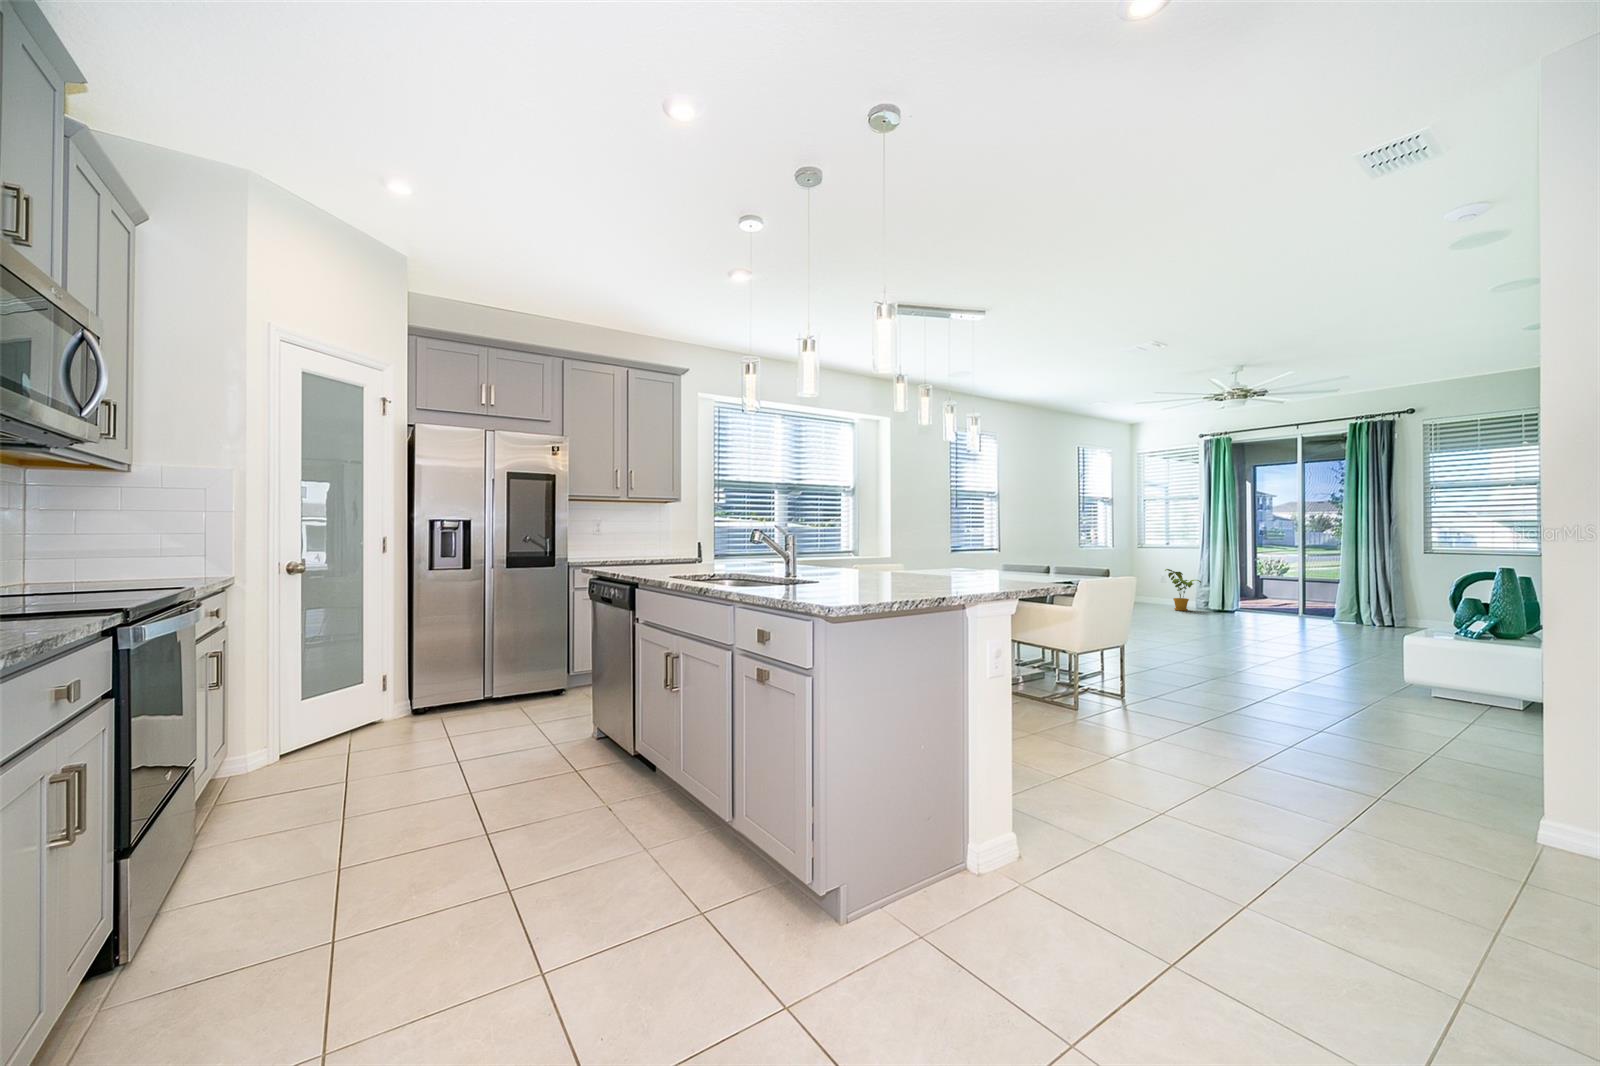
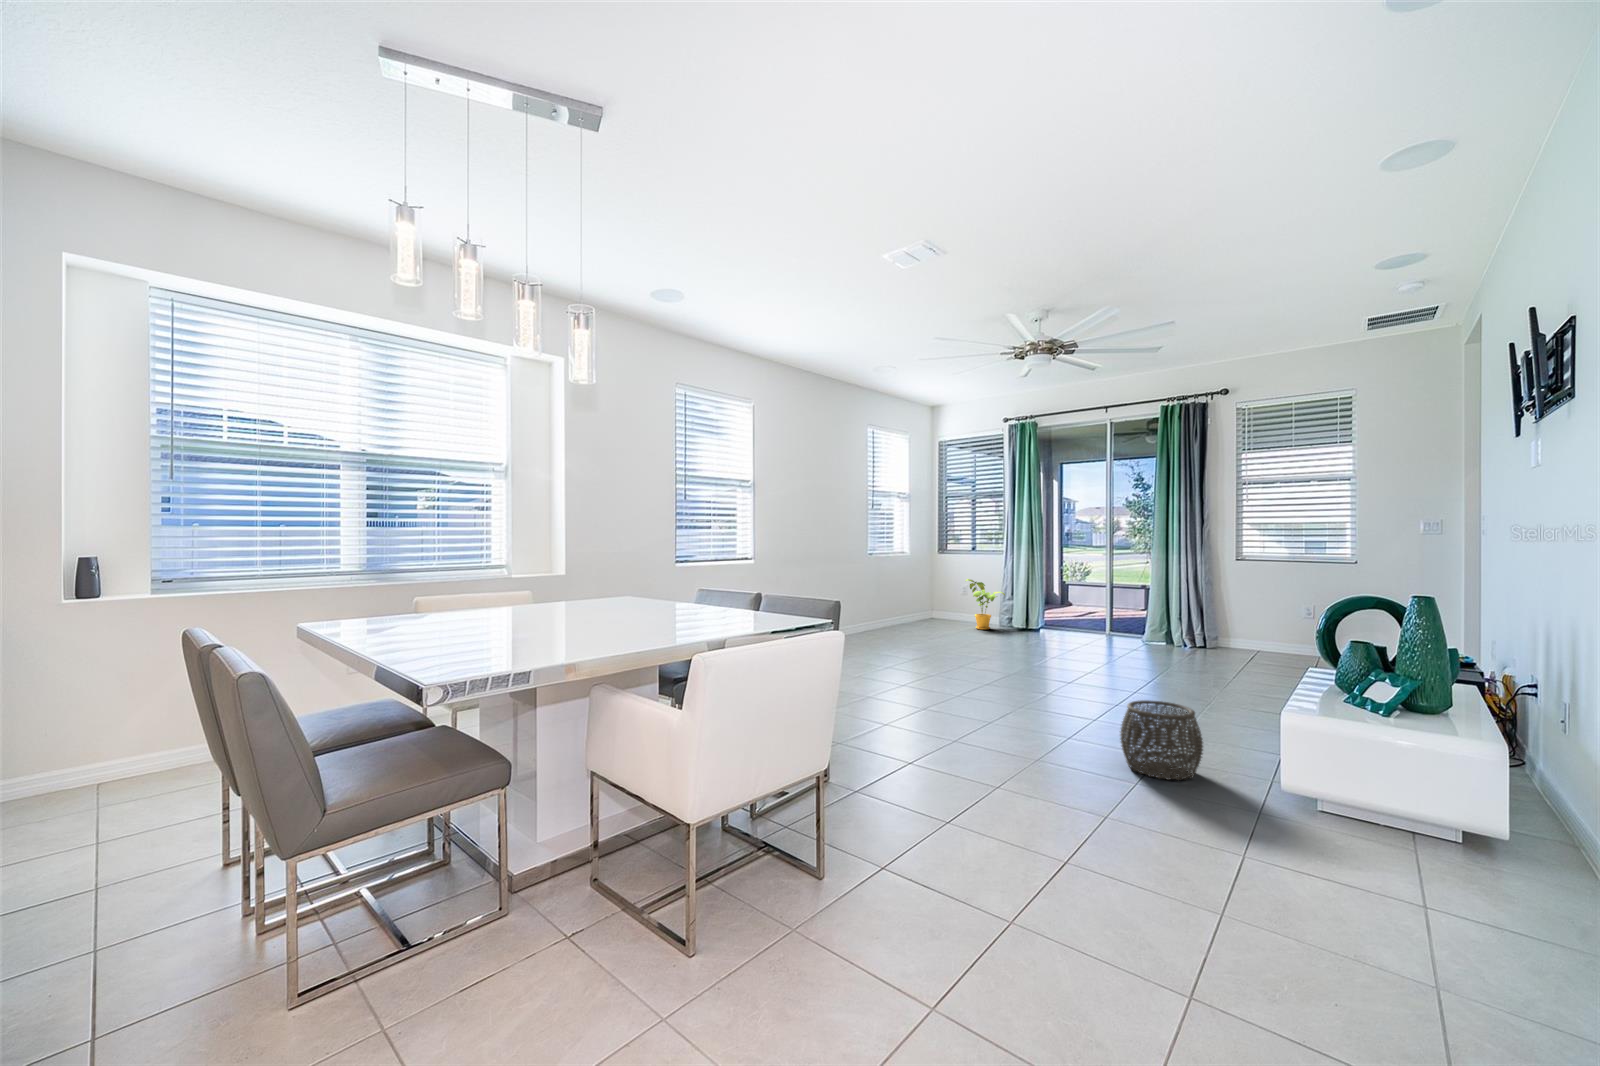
woven basket: none [1293,636,1354,683] -> present [1120,700,1203,780]

